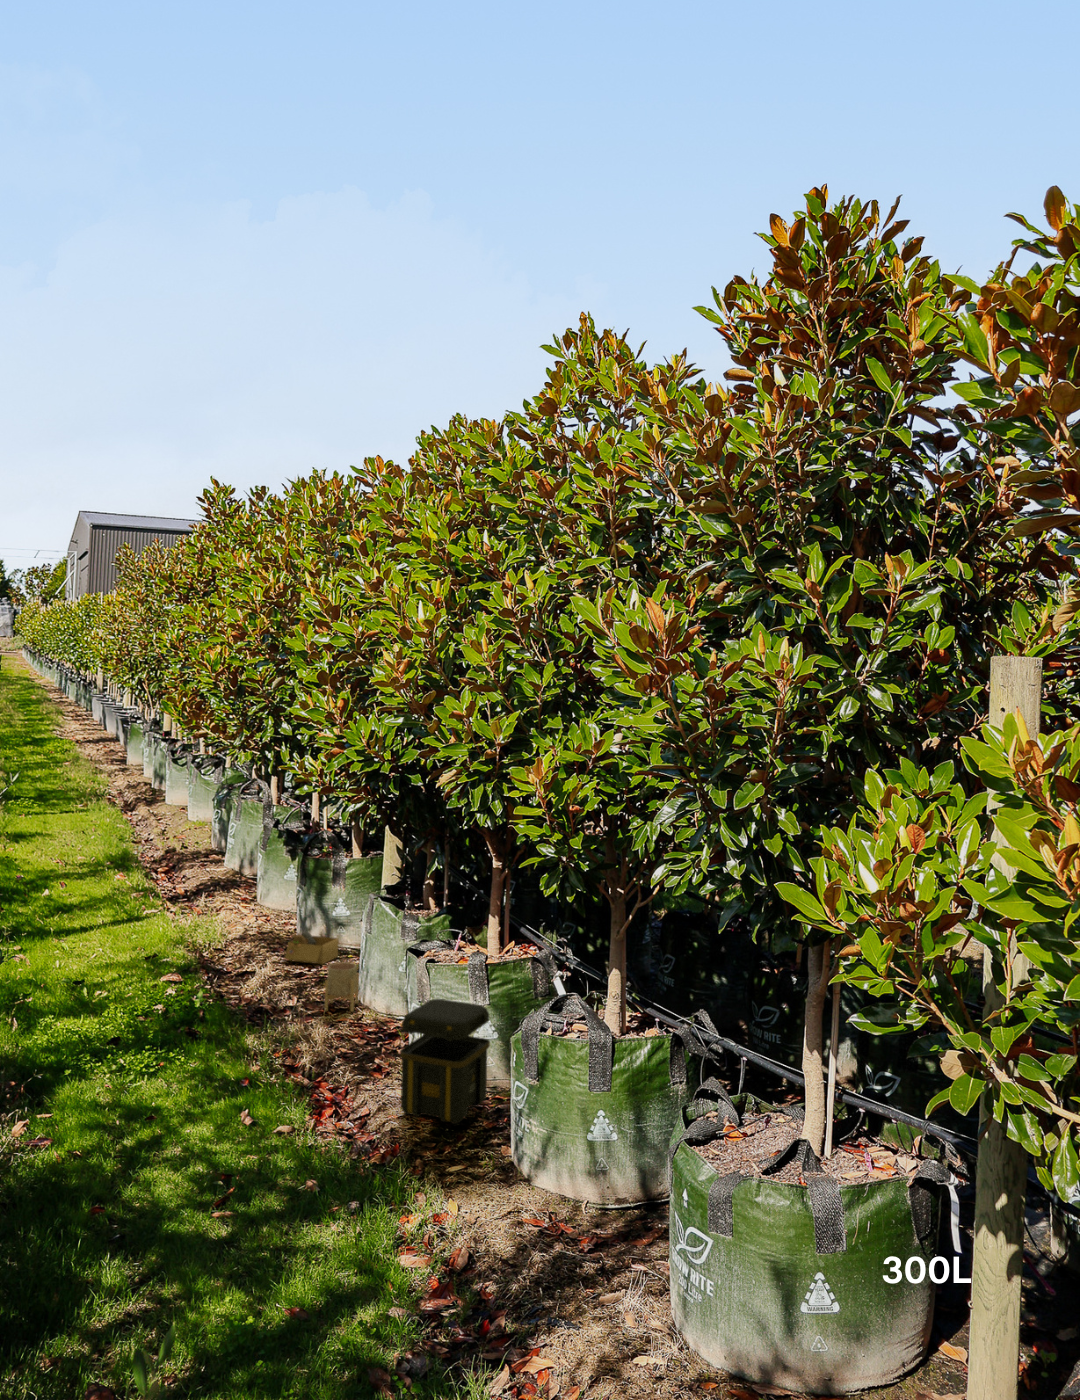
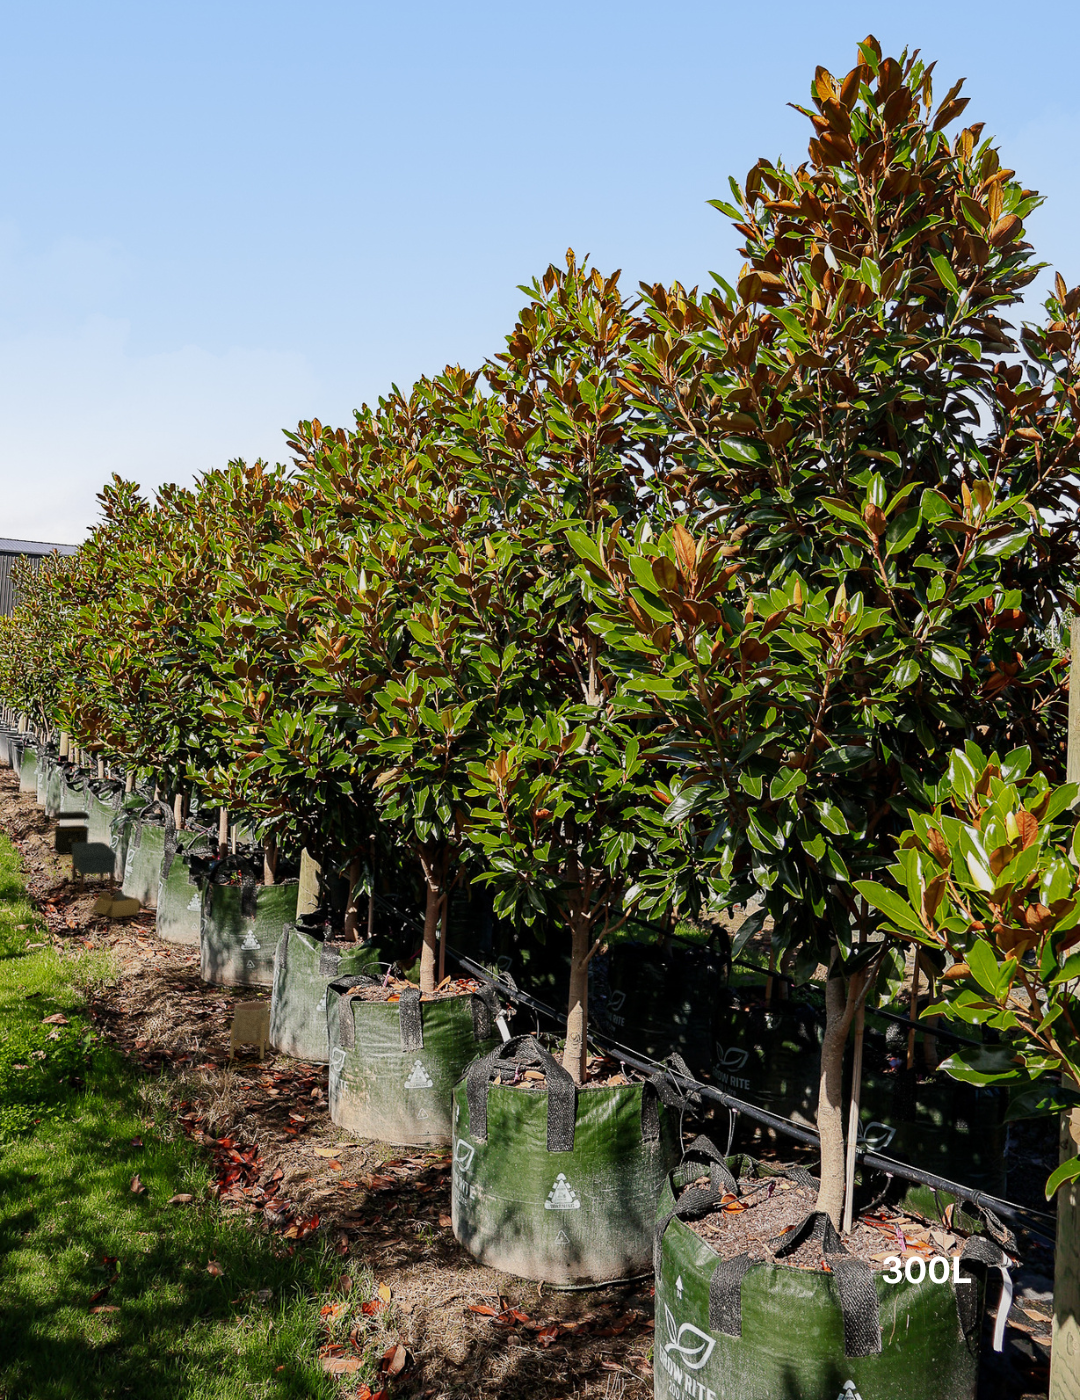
bench: none [180,816,220,863] -> present [72,842,116,893]
cardboard box: present [285,931,340,964] -> present [92,891,143,917]
toolbox: present [400,999,490,1124] -> present [54,811,90,854]

